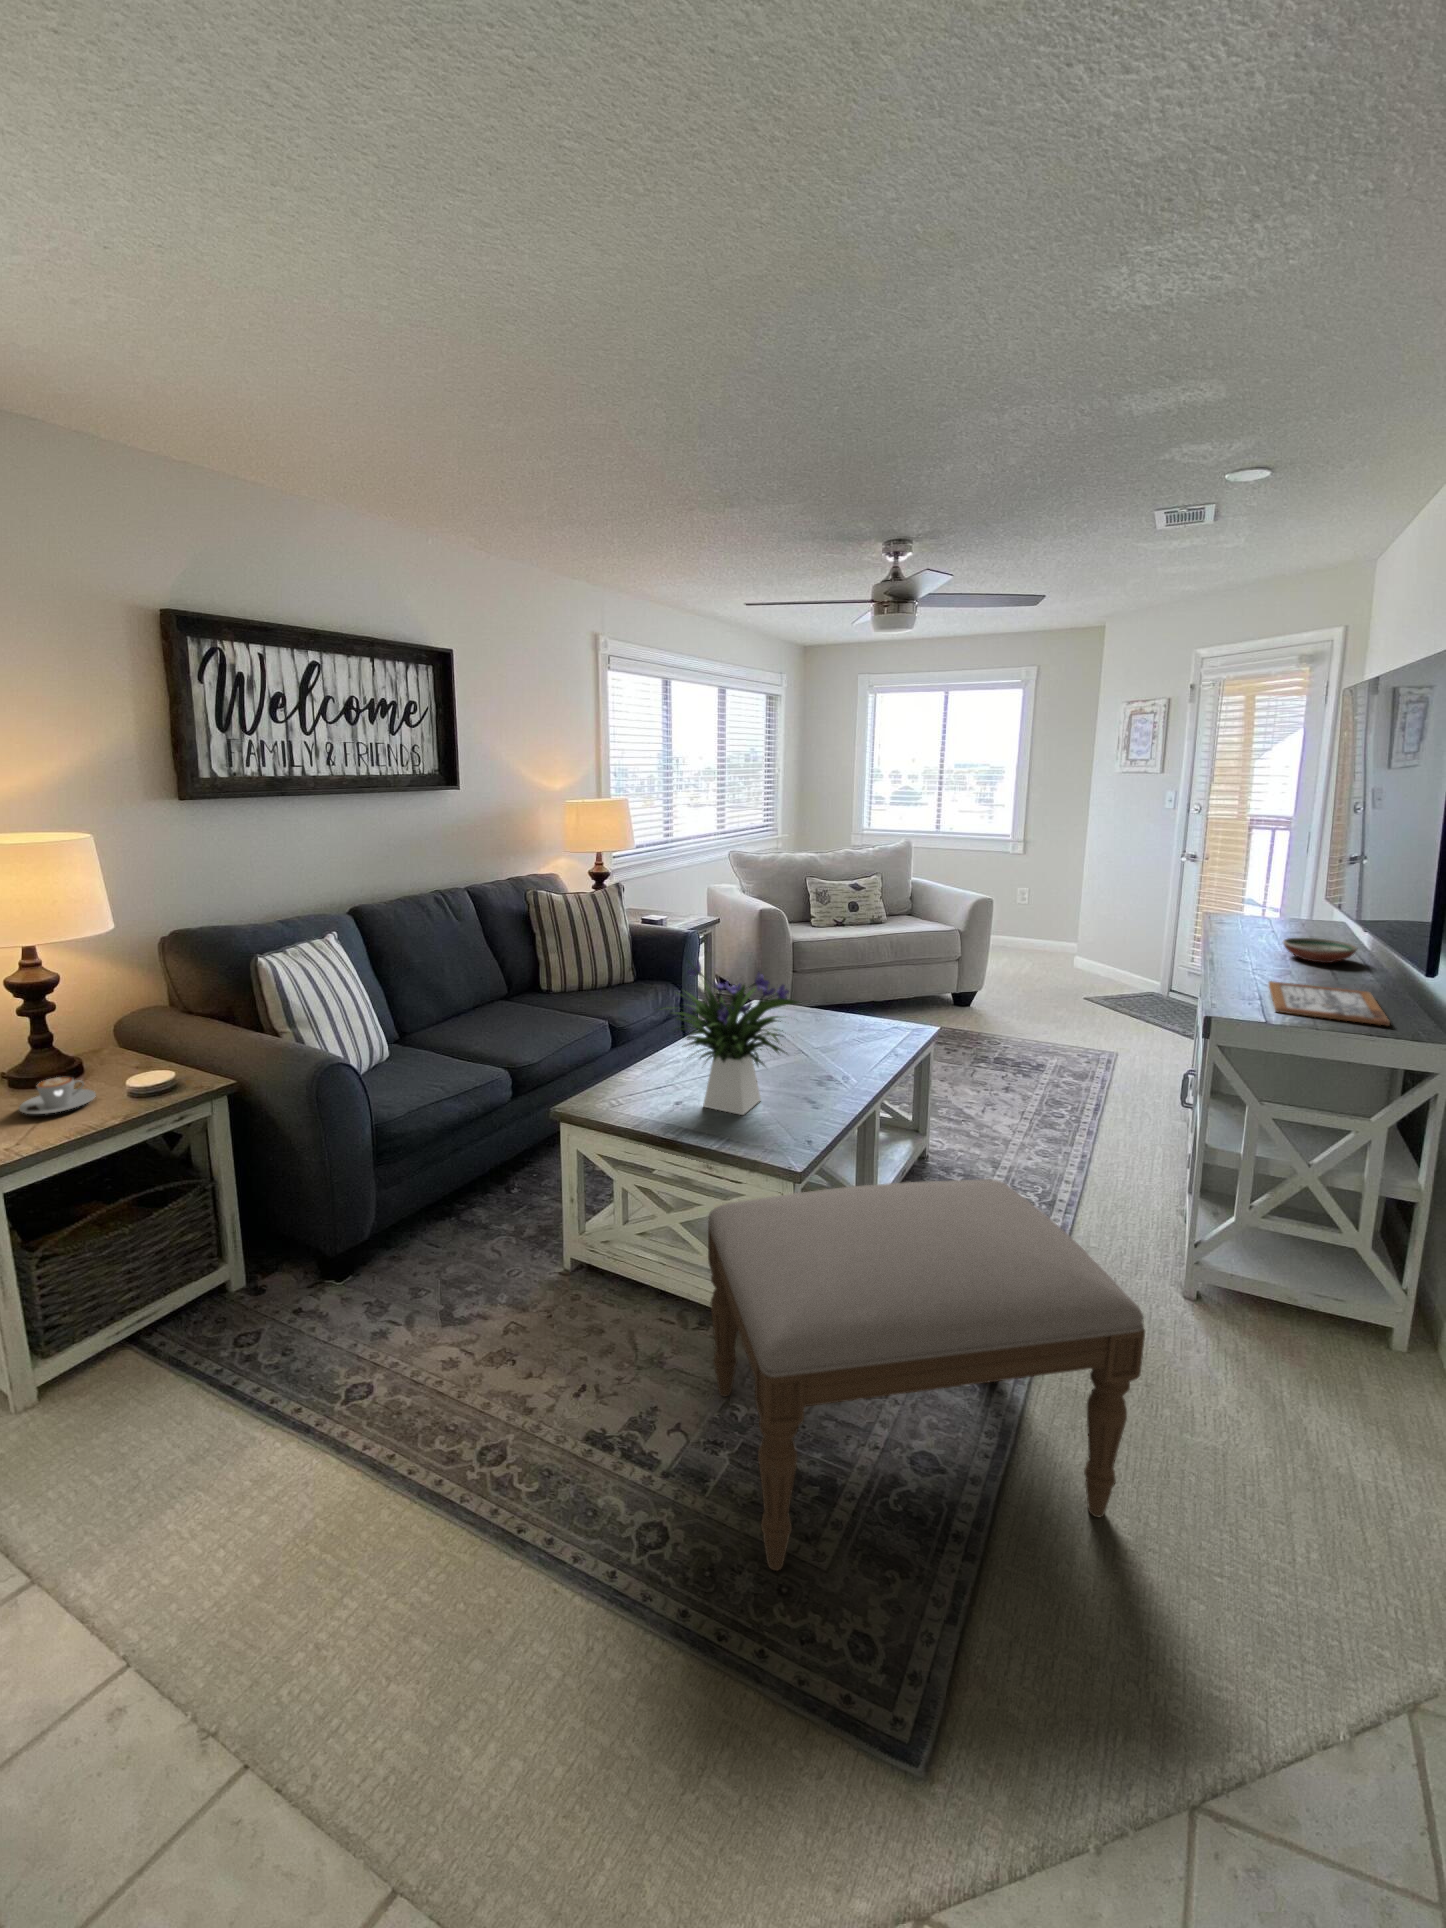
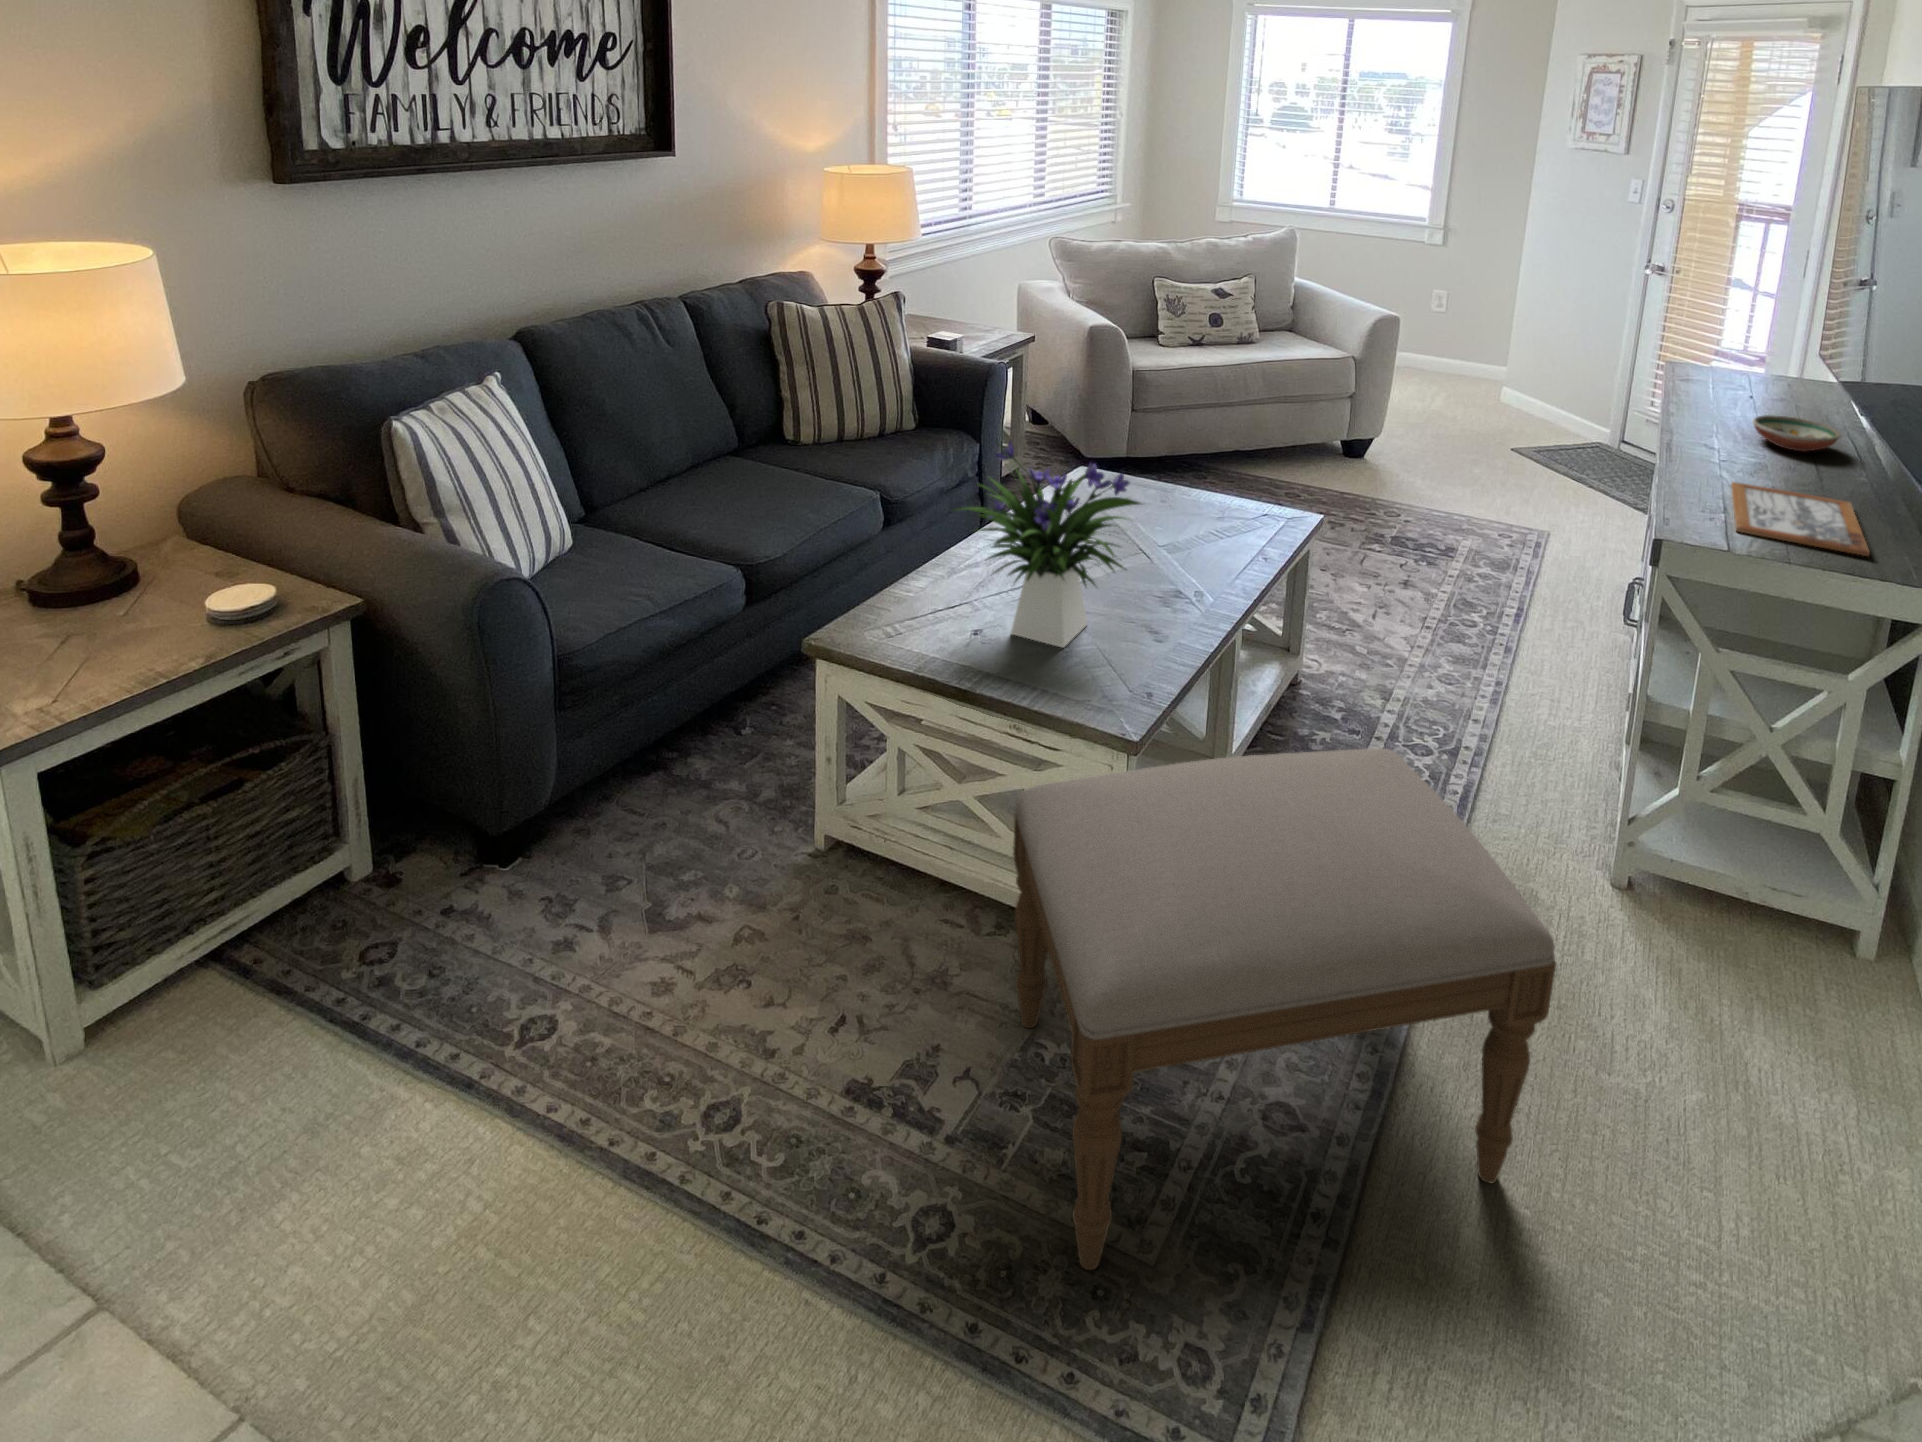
coffee cup: present [19,1077,96,1114] -> none [42,595,156,653]

